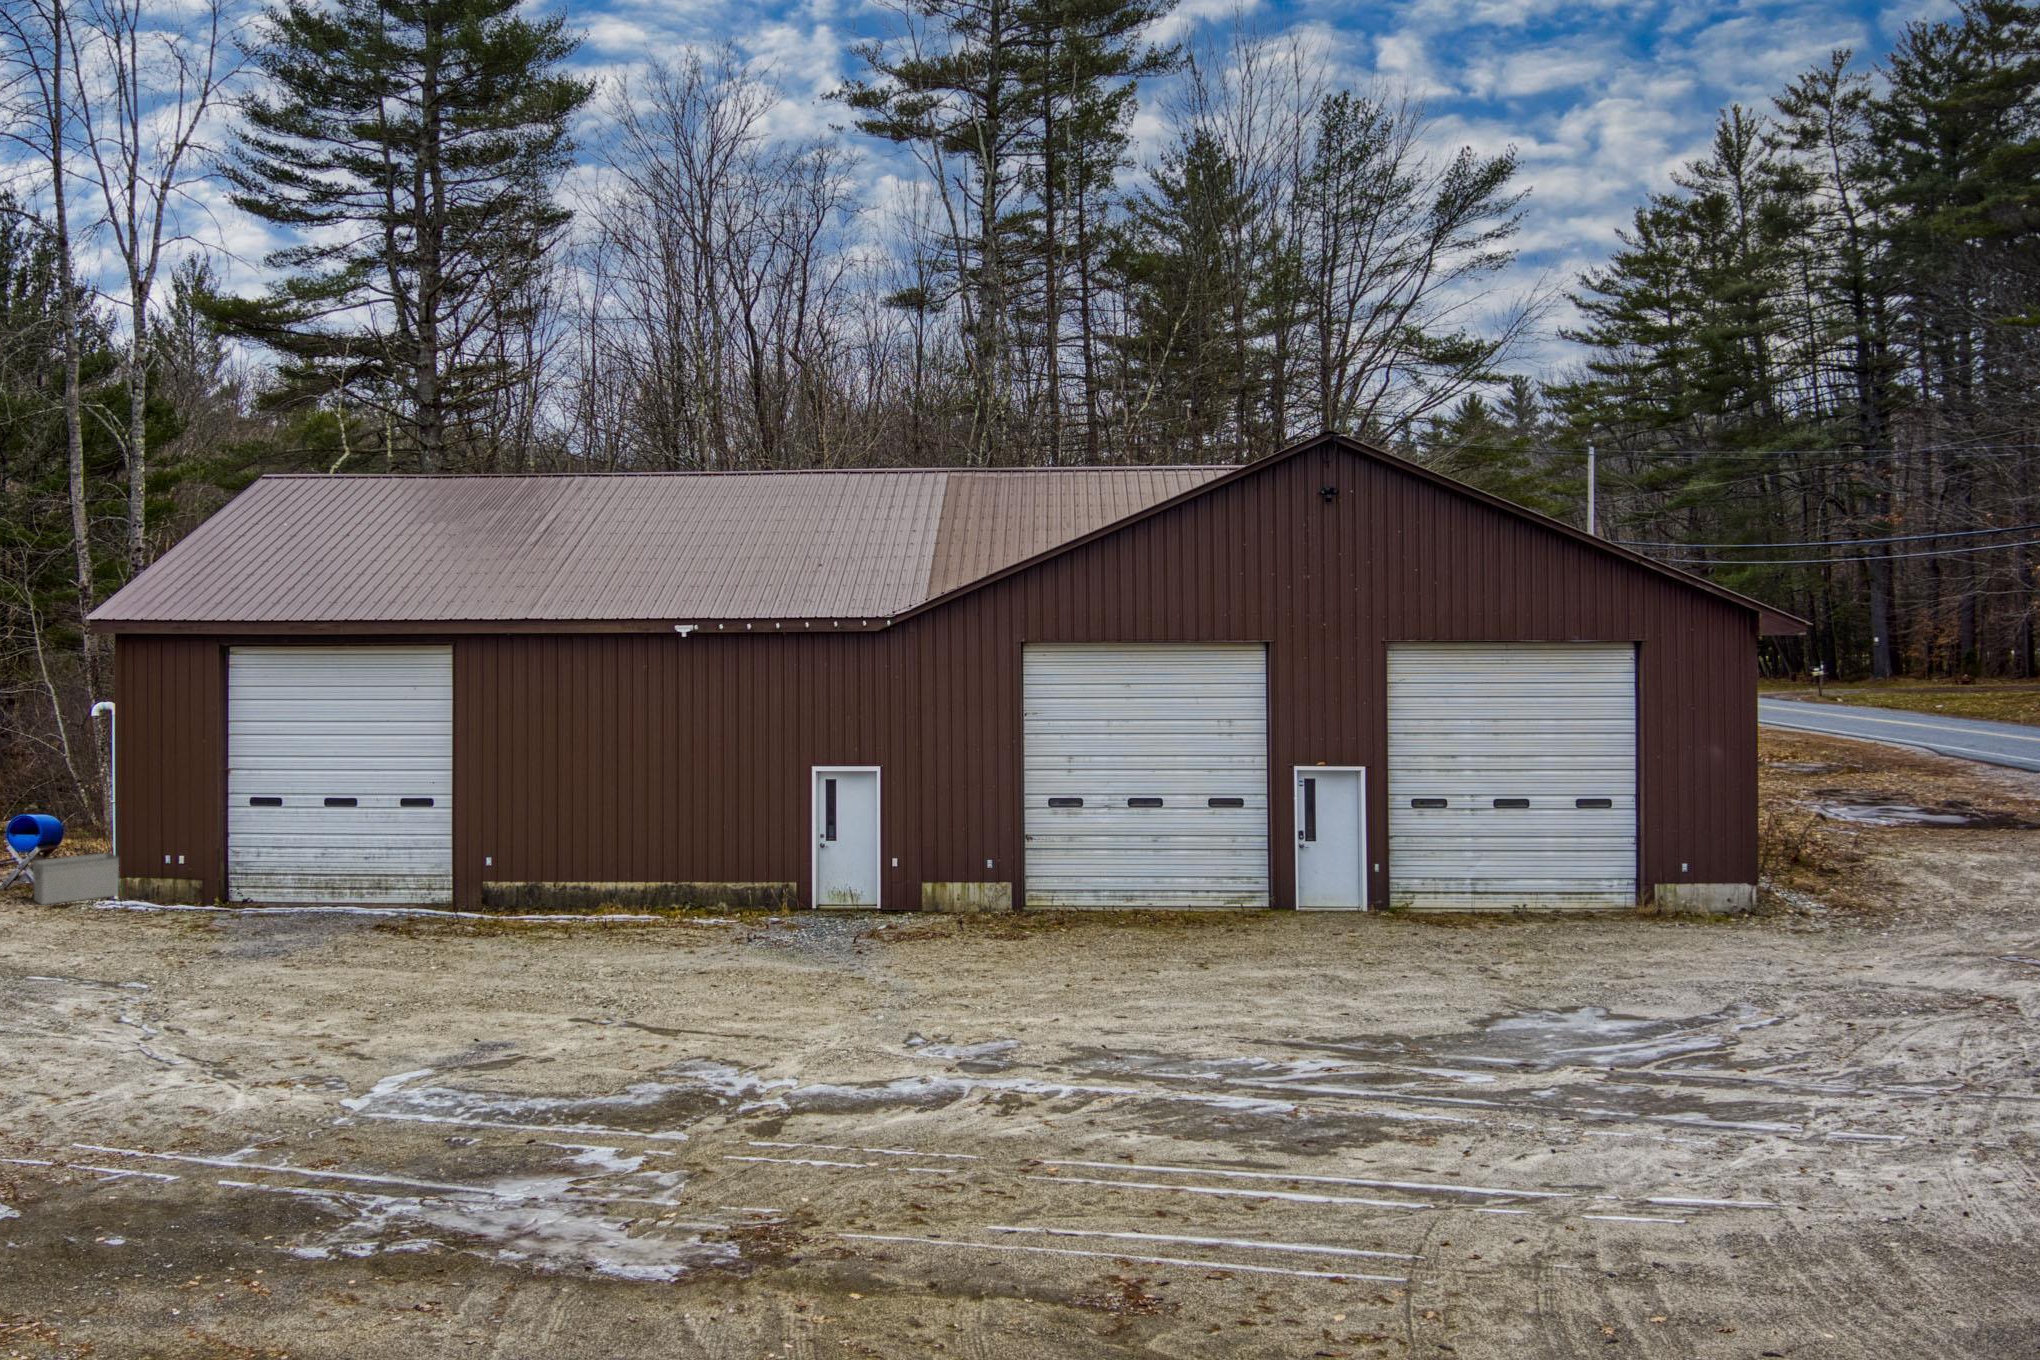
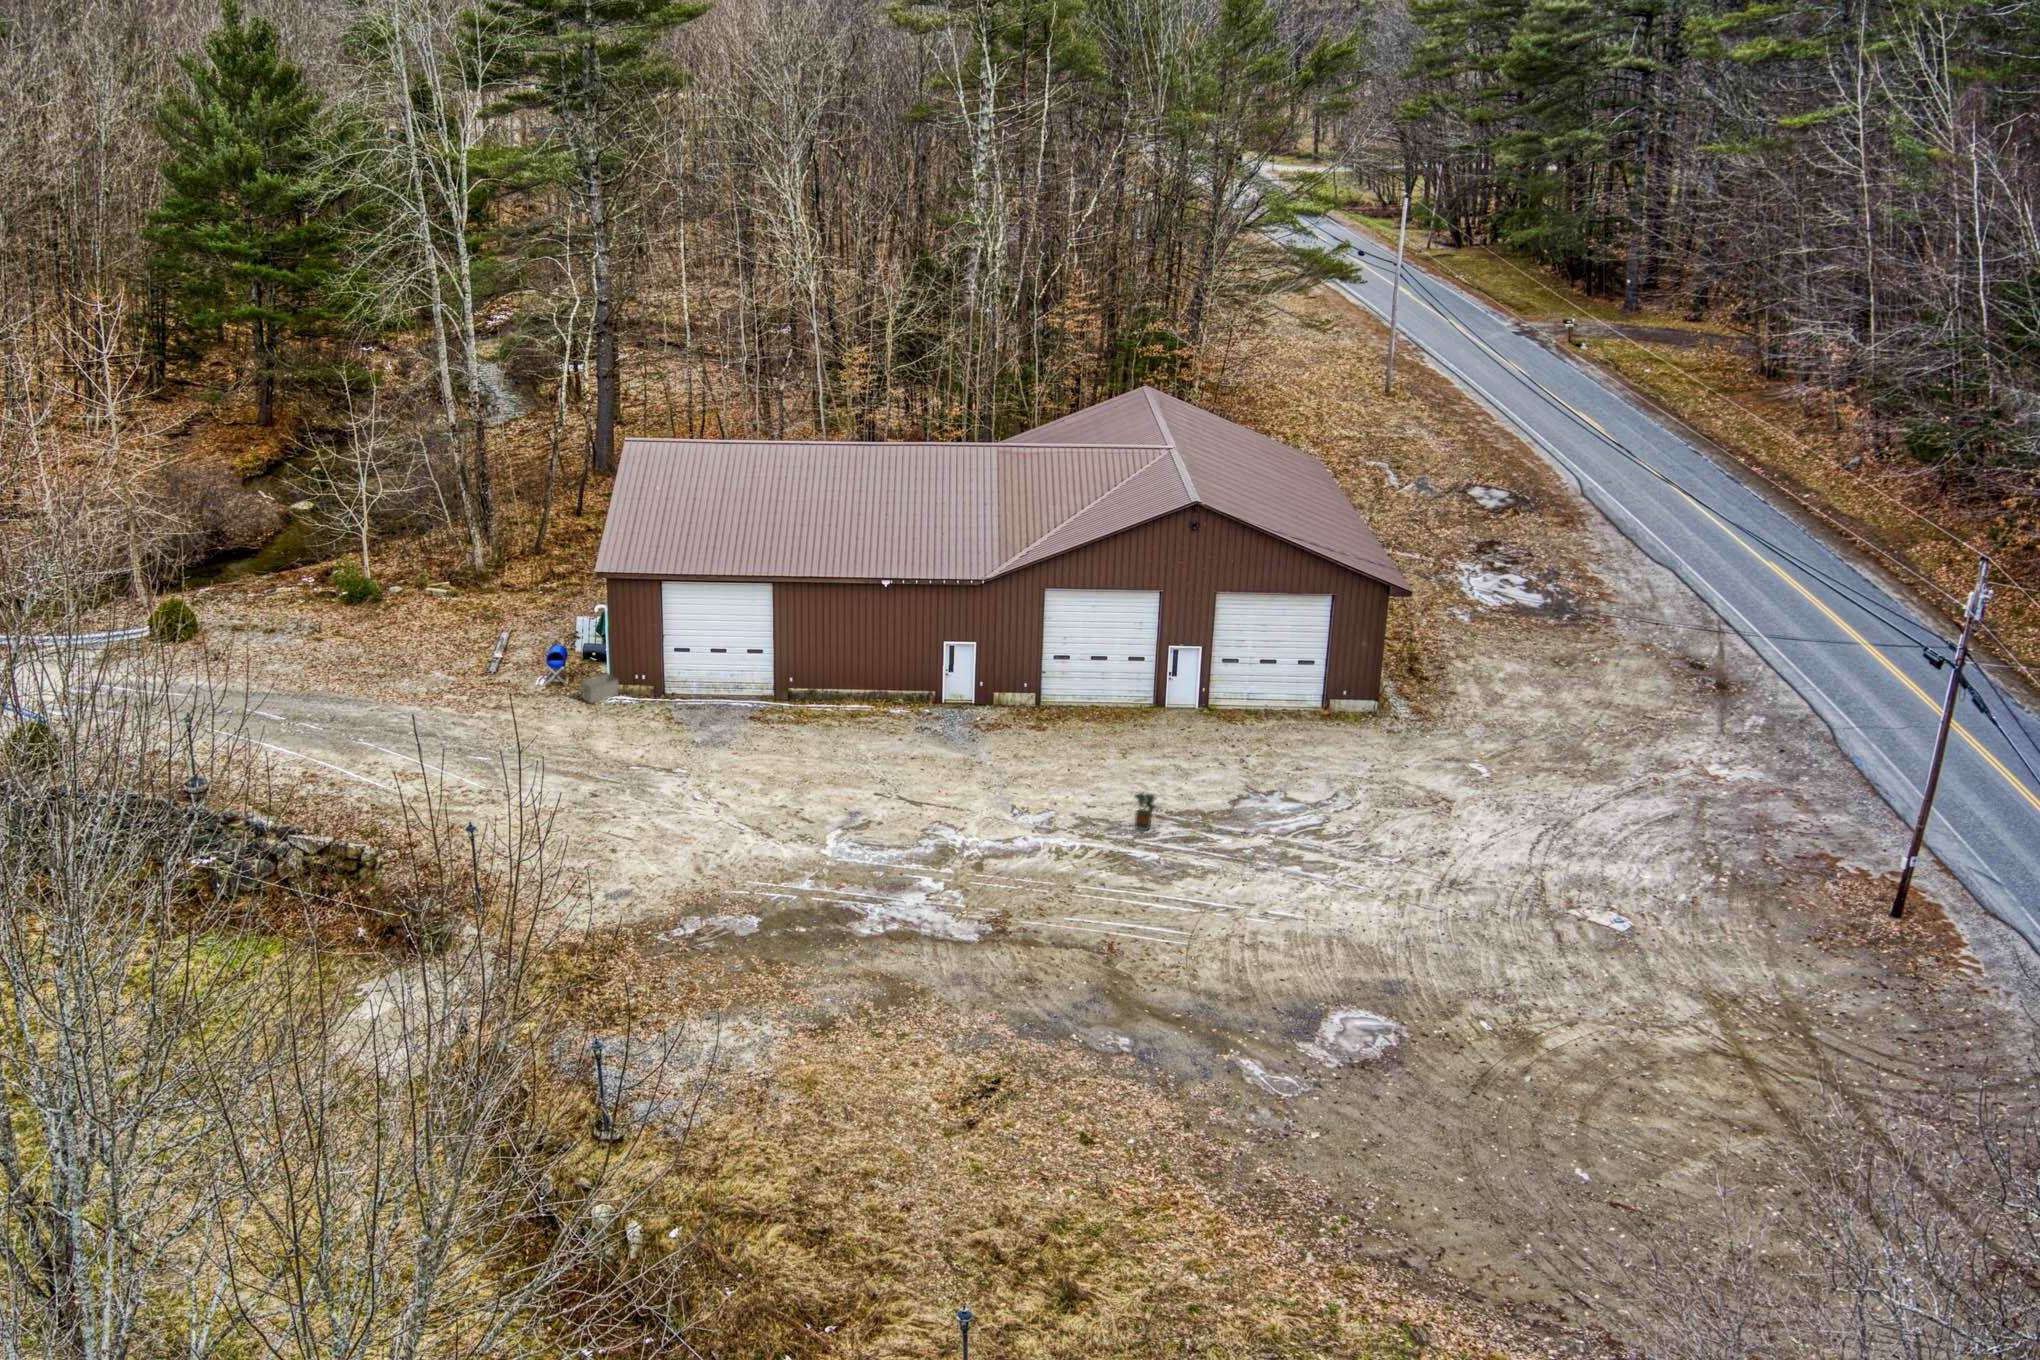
potted tree: none [1213,945,1281,1055] -> present [1134,793,1156,830]

